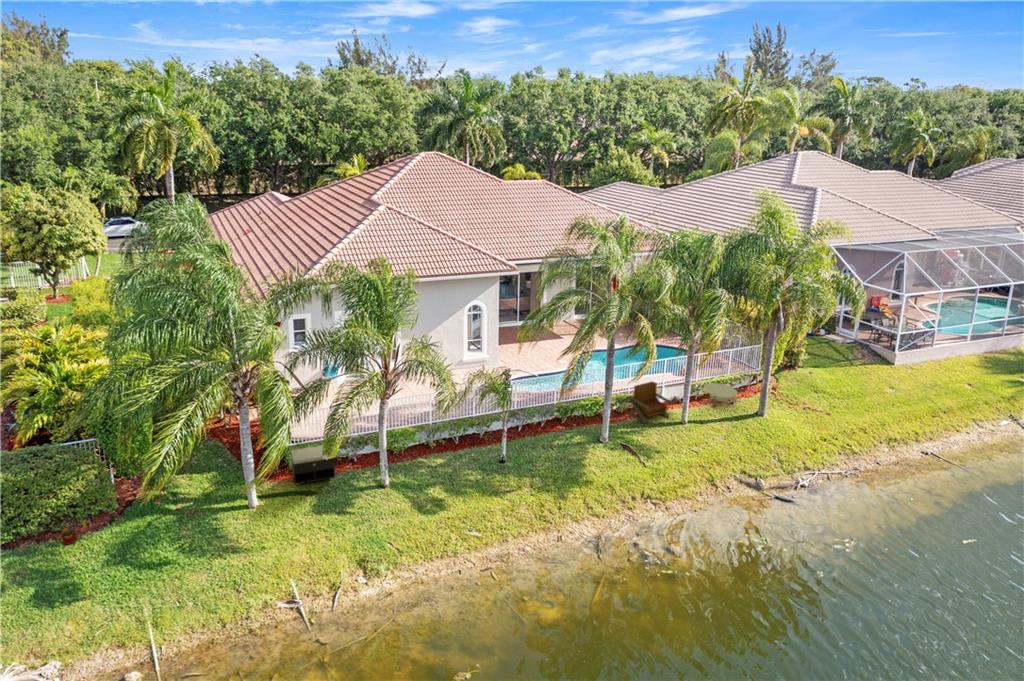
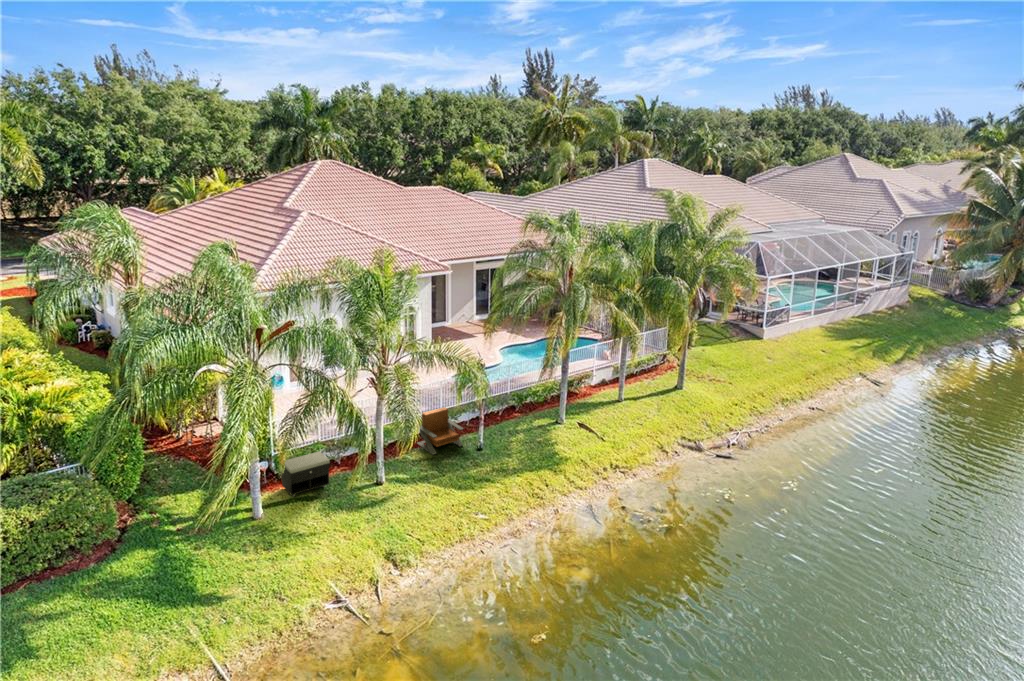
lounge chair: present [628,382,671,423] -> present [417,407,463,455]
round table: present [704,383,738,407] -> none [629,366,659,386]
decorative plant: present [52,517,86,544] -> none [41,548,86,587]

